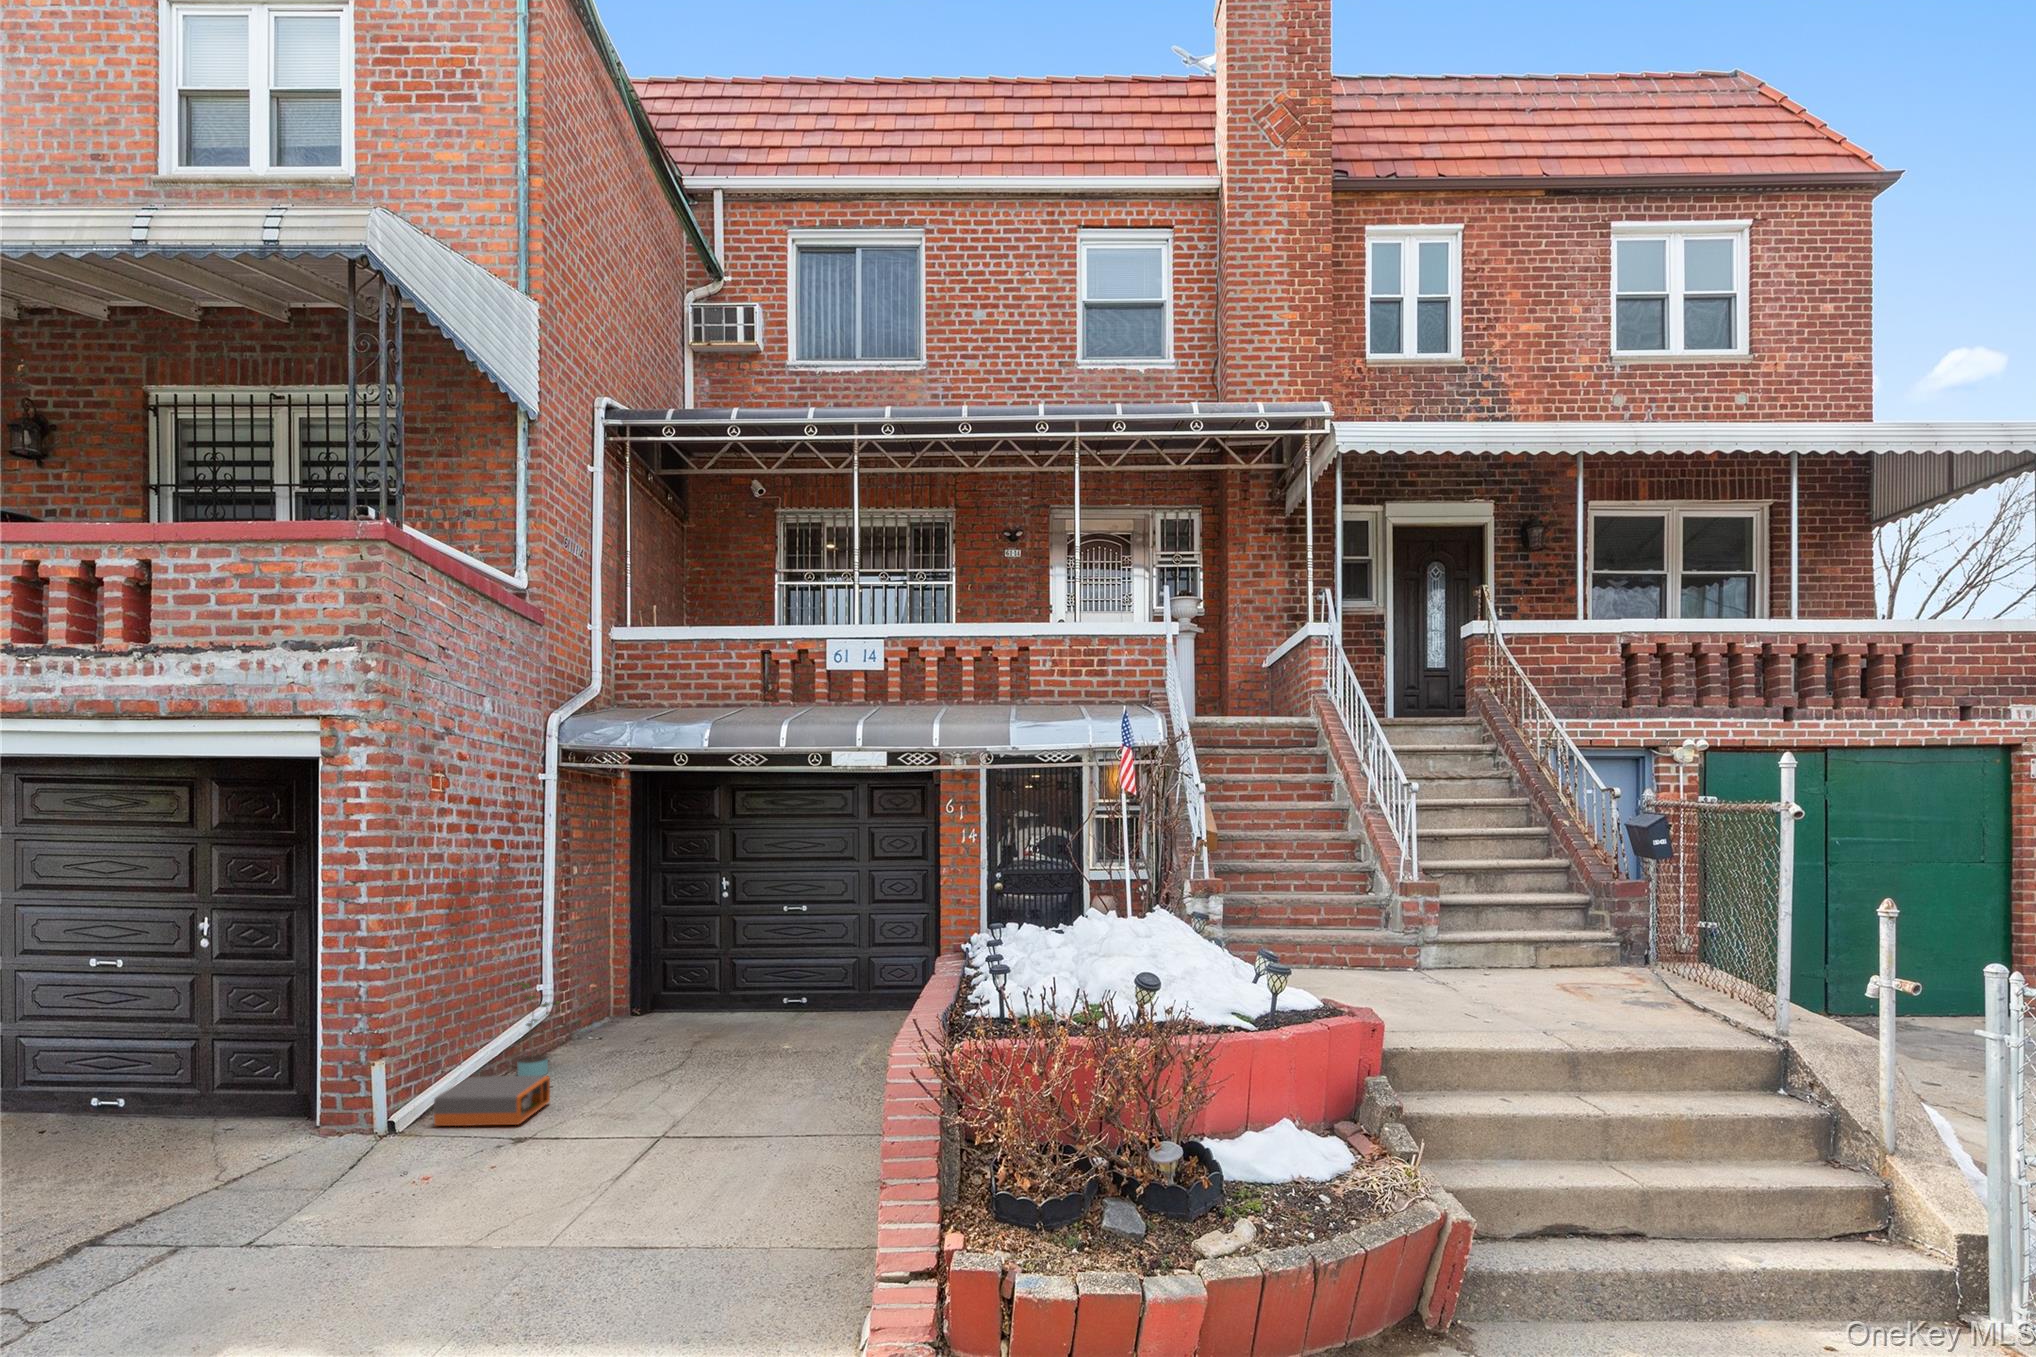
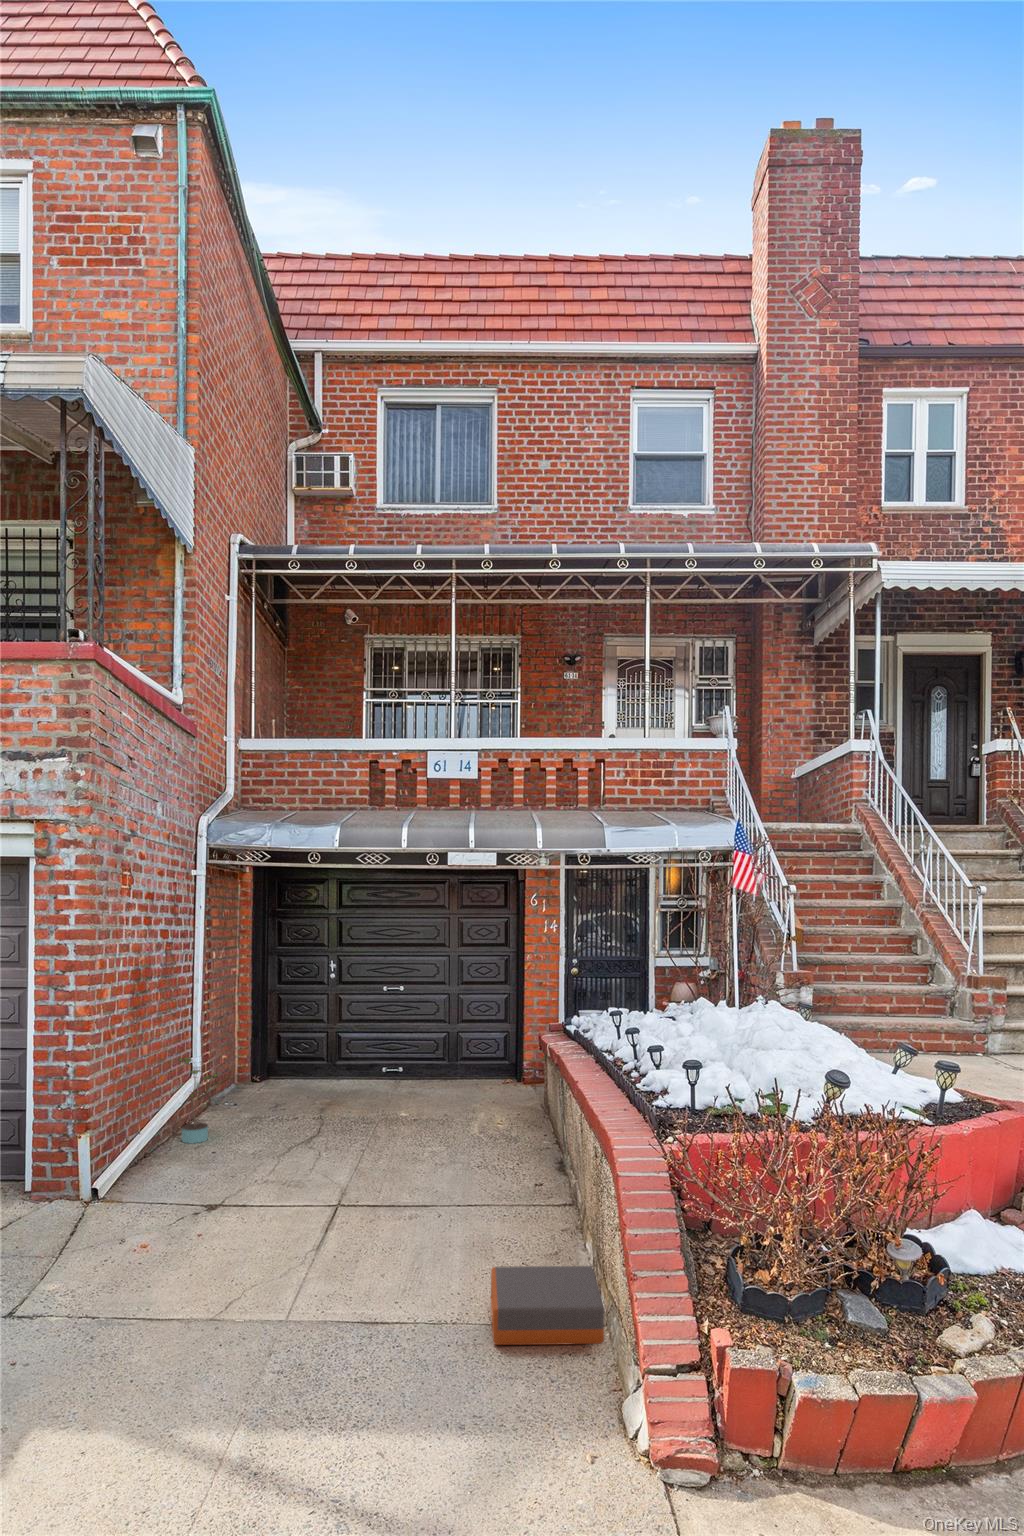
storage box: present [434,1076,550,1126] -> present [491,1266,605,1345]

